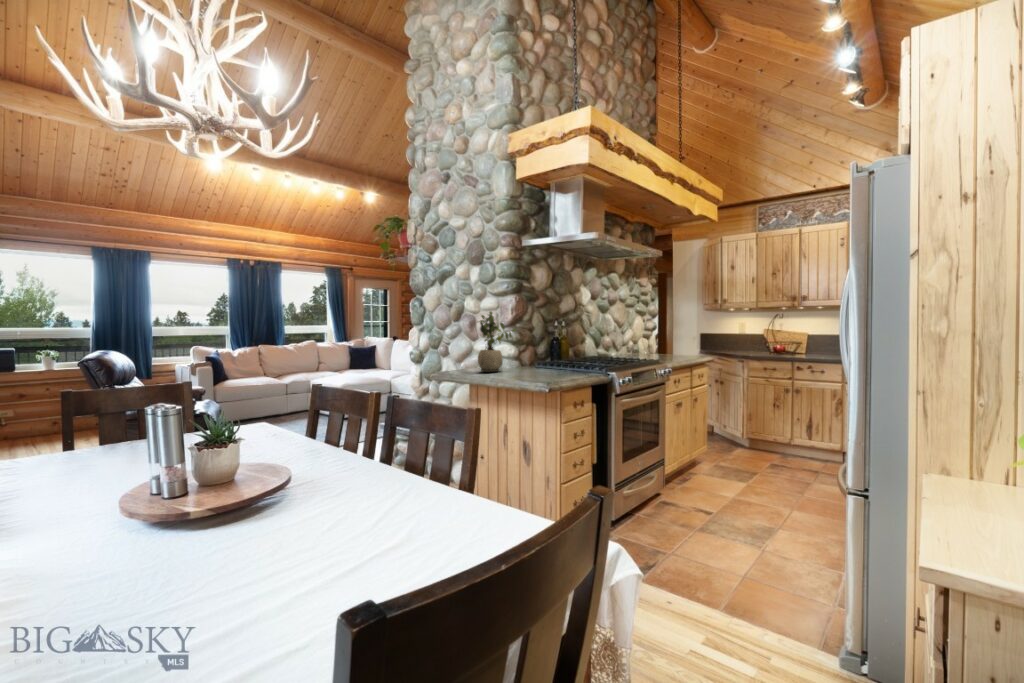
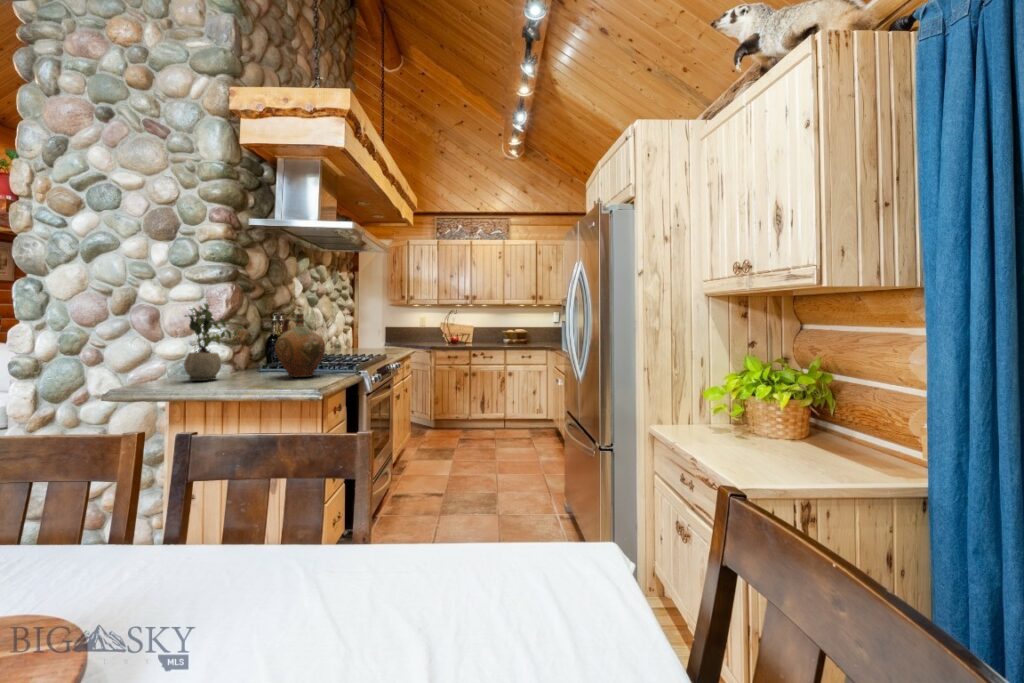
ceramic jug: none [537,316,577,372] -> present [275,314,325,377]

